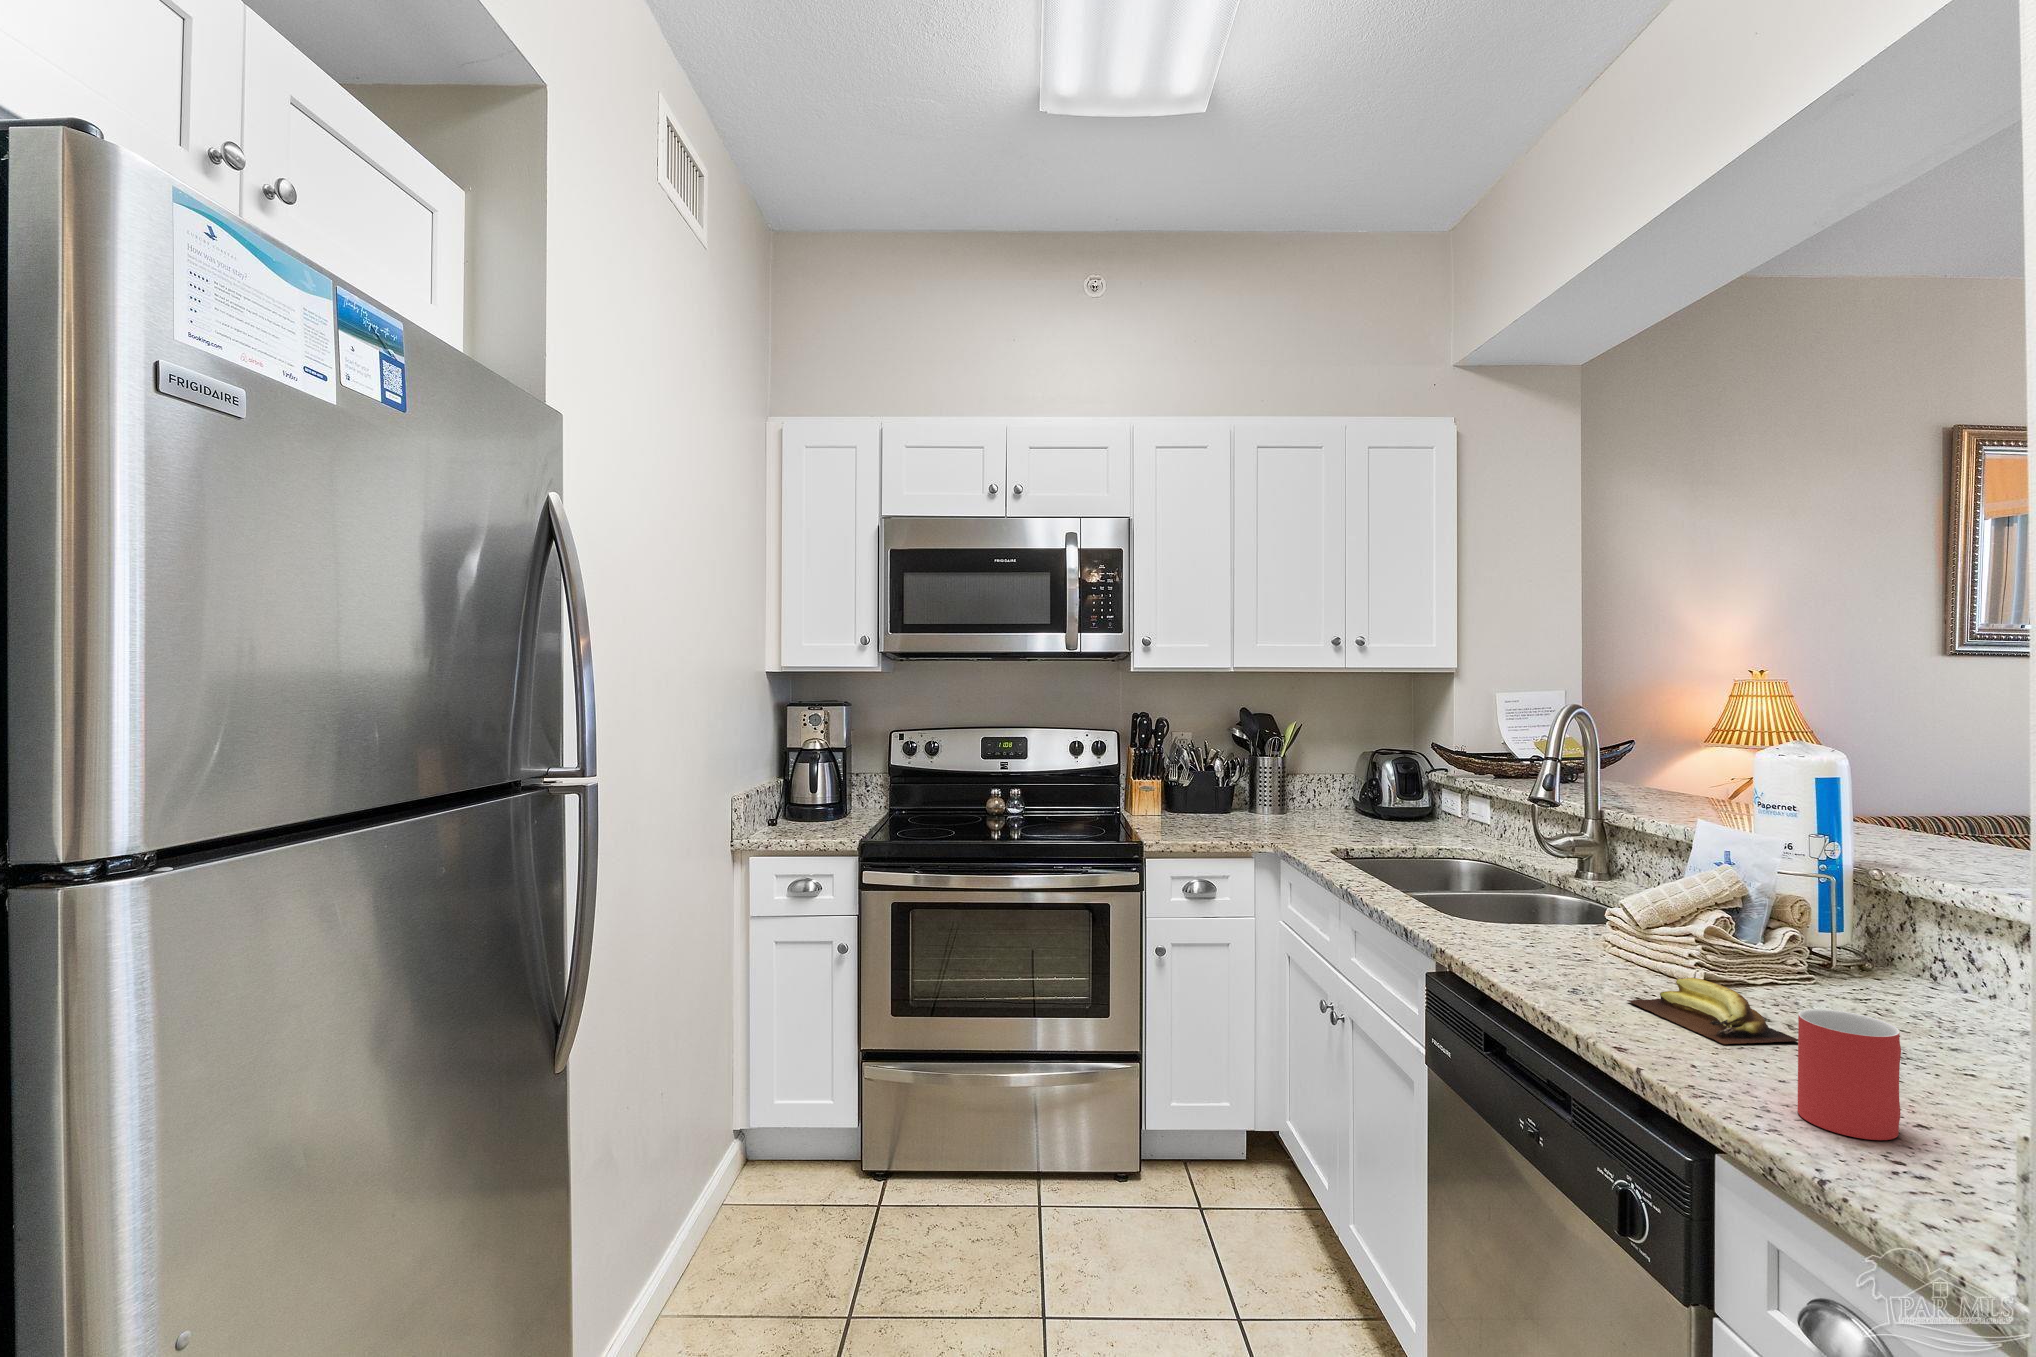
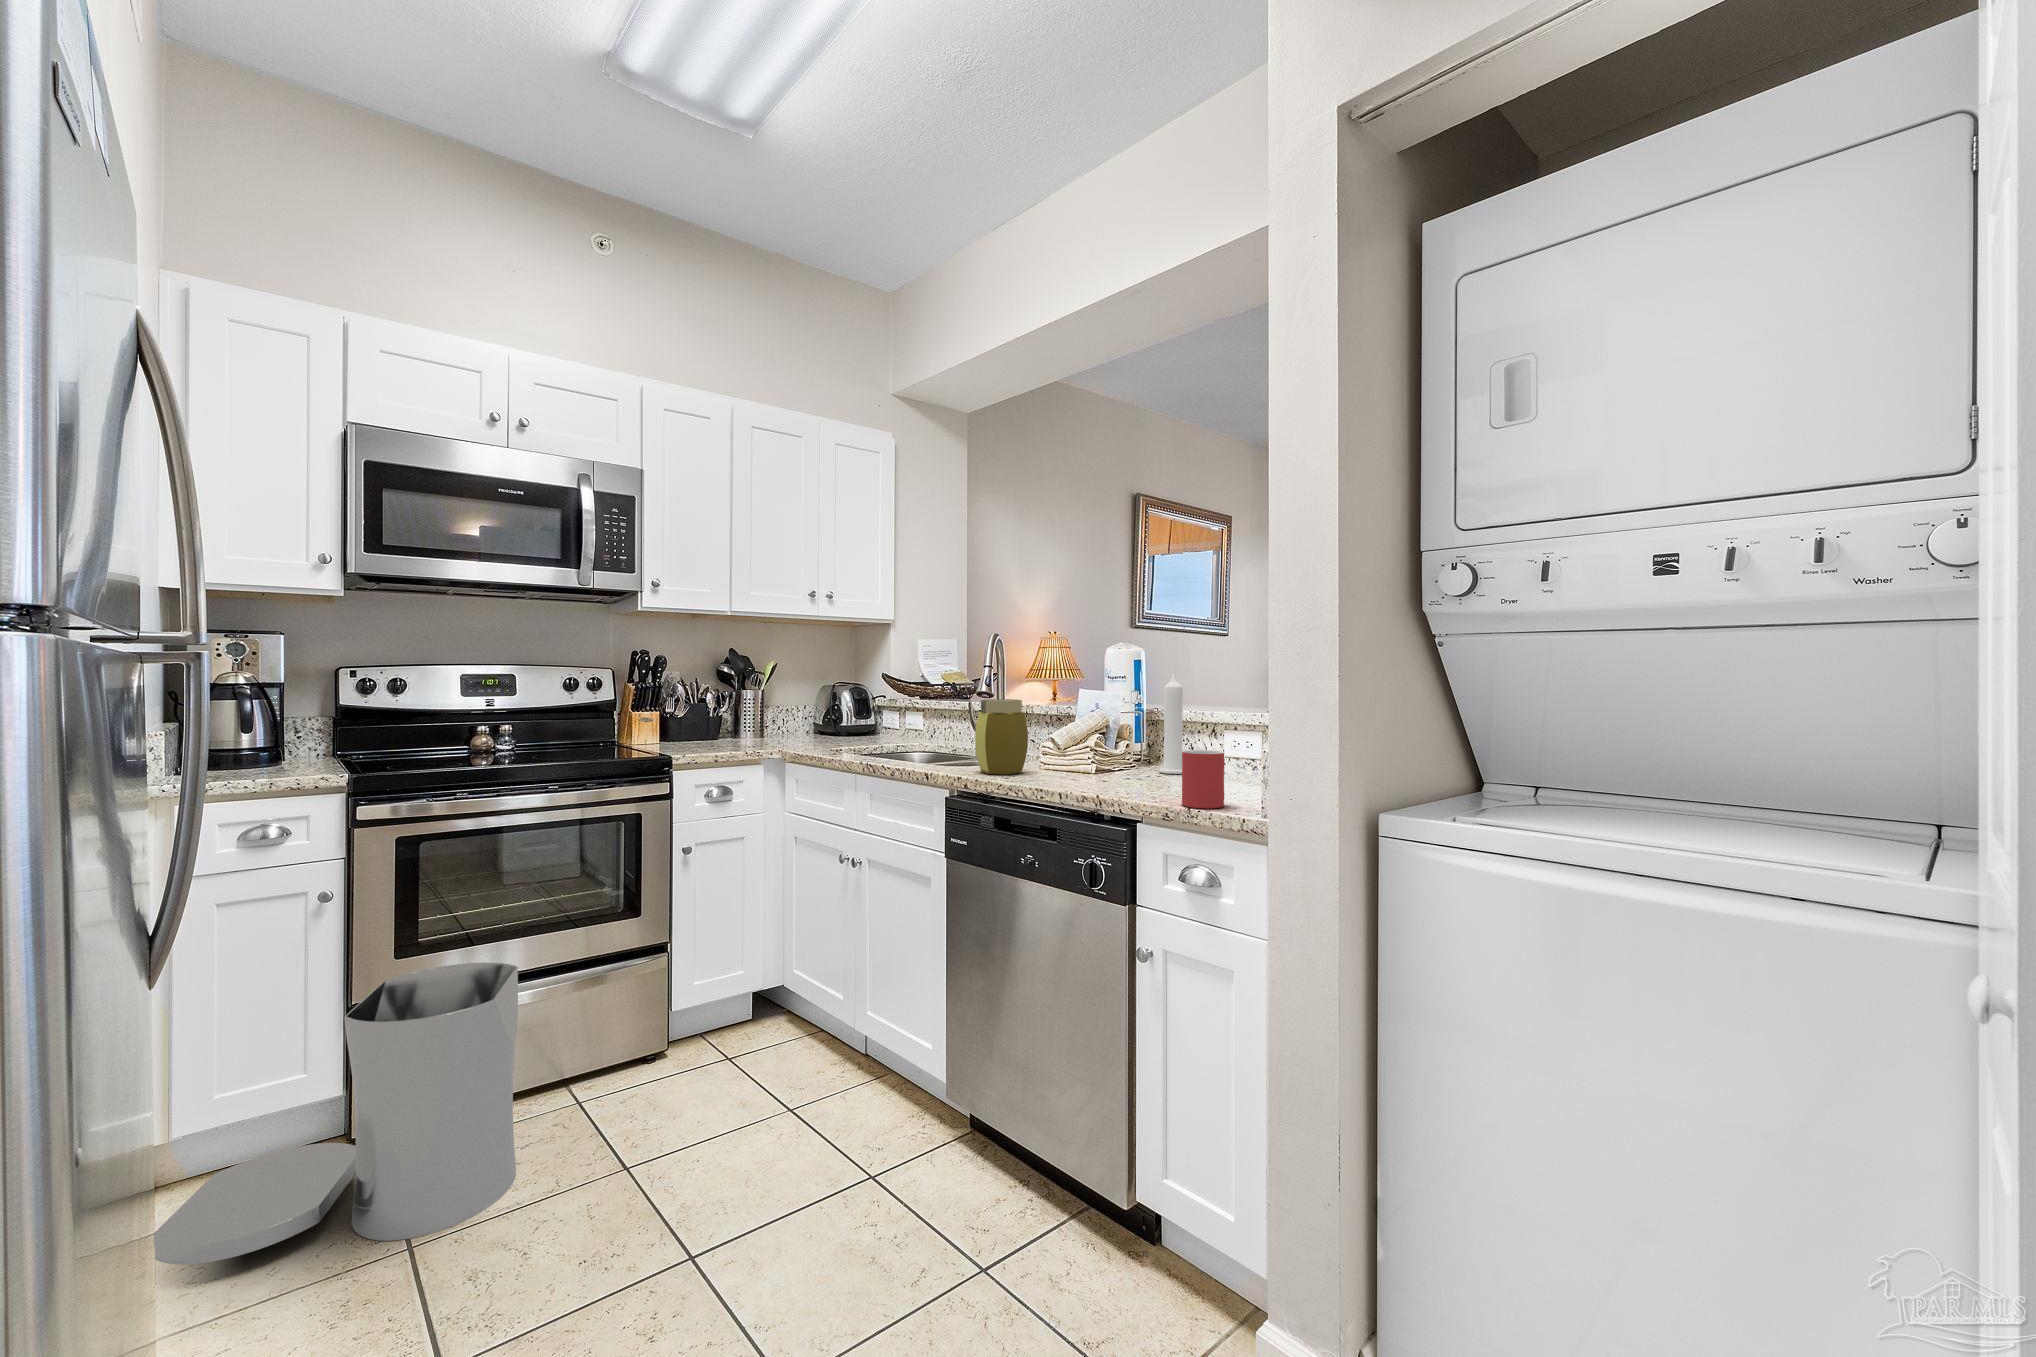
candle: none [1849,818,1918,1007] -> present [1159,673,1183,774]
jar: none [1491,830,1578,953] -> present [975,699,1028,774]
banana: present [1627,978,1798,1044] -> none [1072,764,1159,791]
trash can: none [713,1042,972,1312] -> present [153,963,518,1265]

